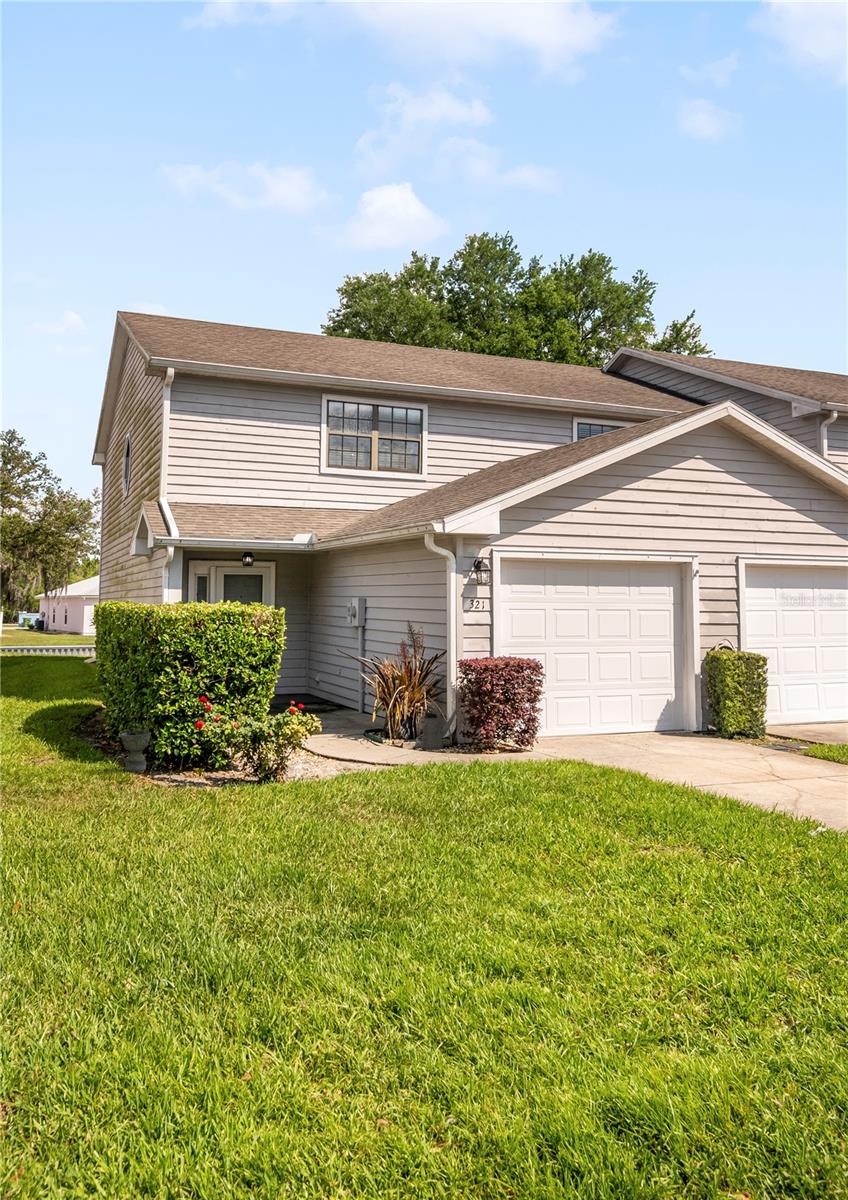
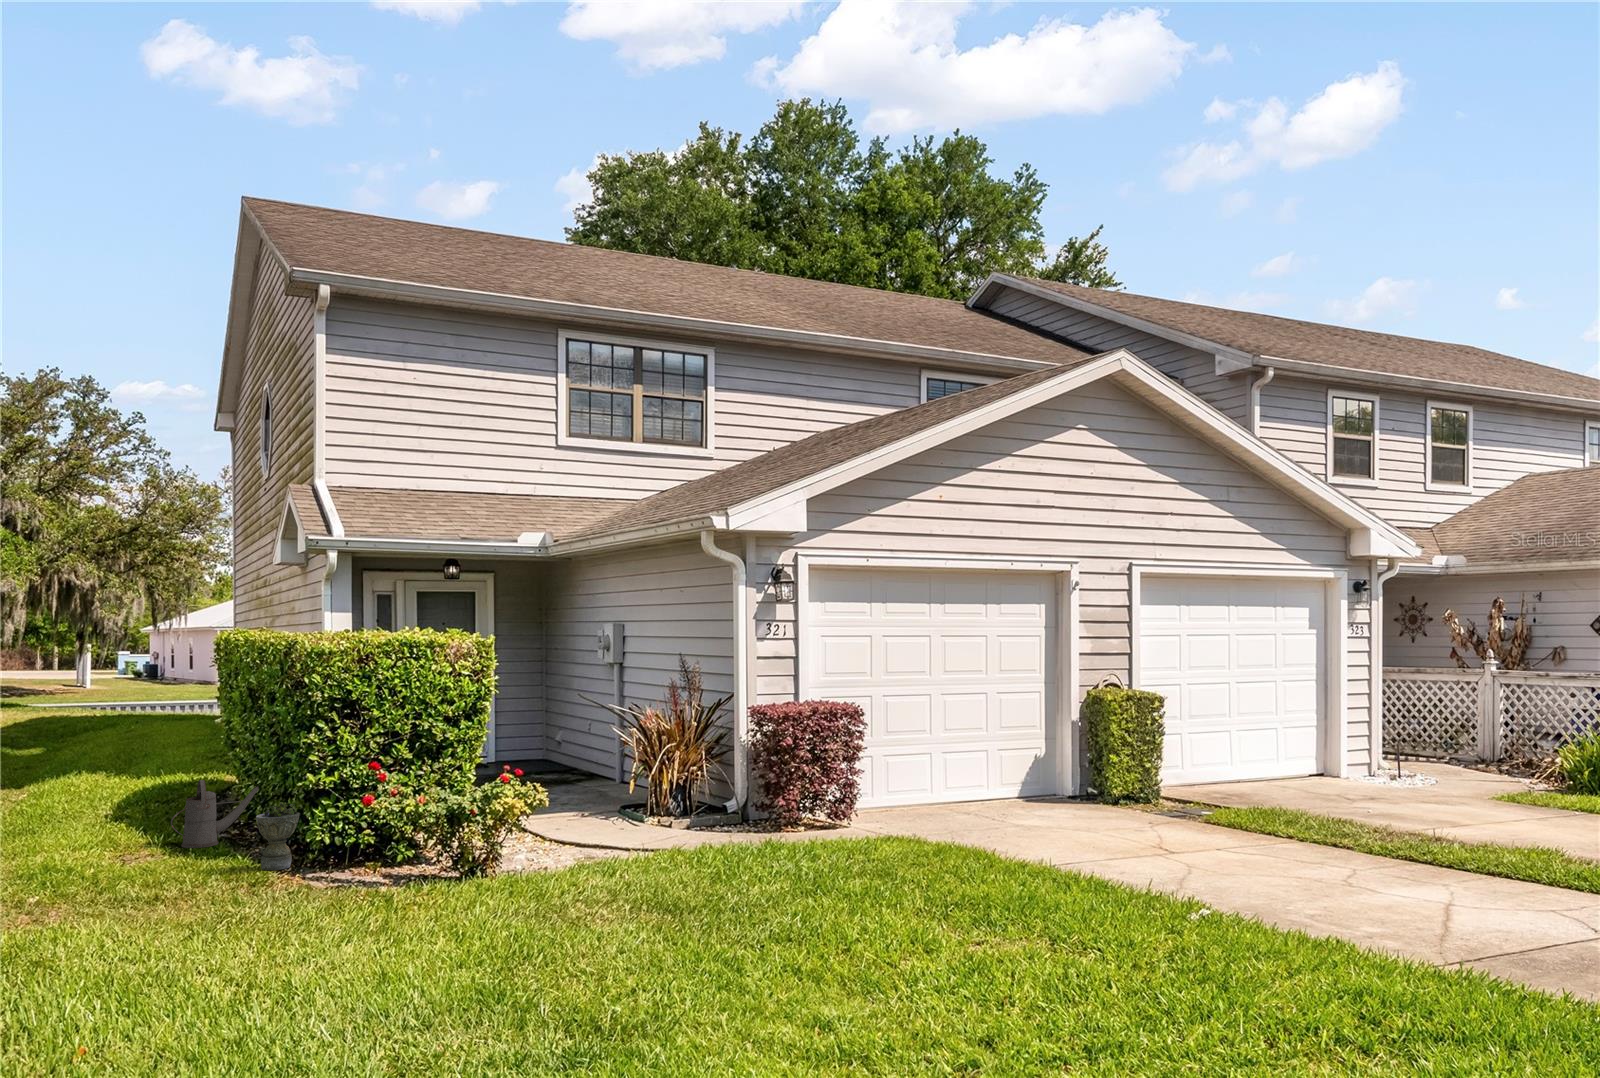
watering can: present [418,705,458,750] -> present [171,780,259,848]

